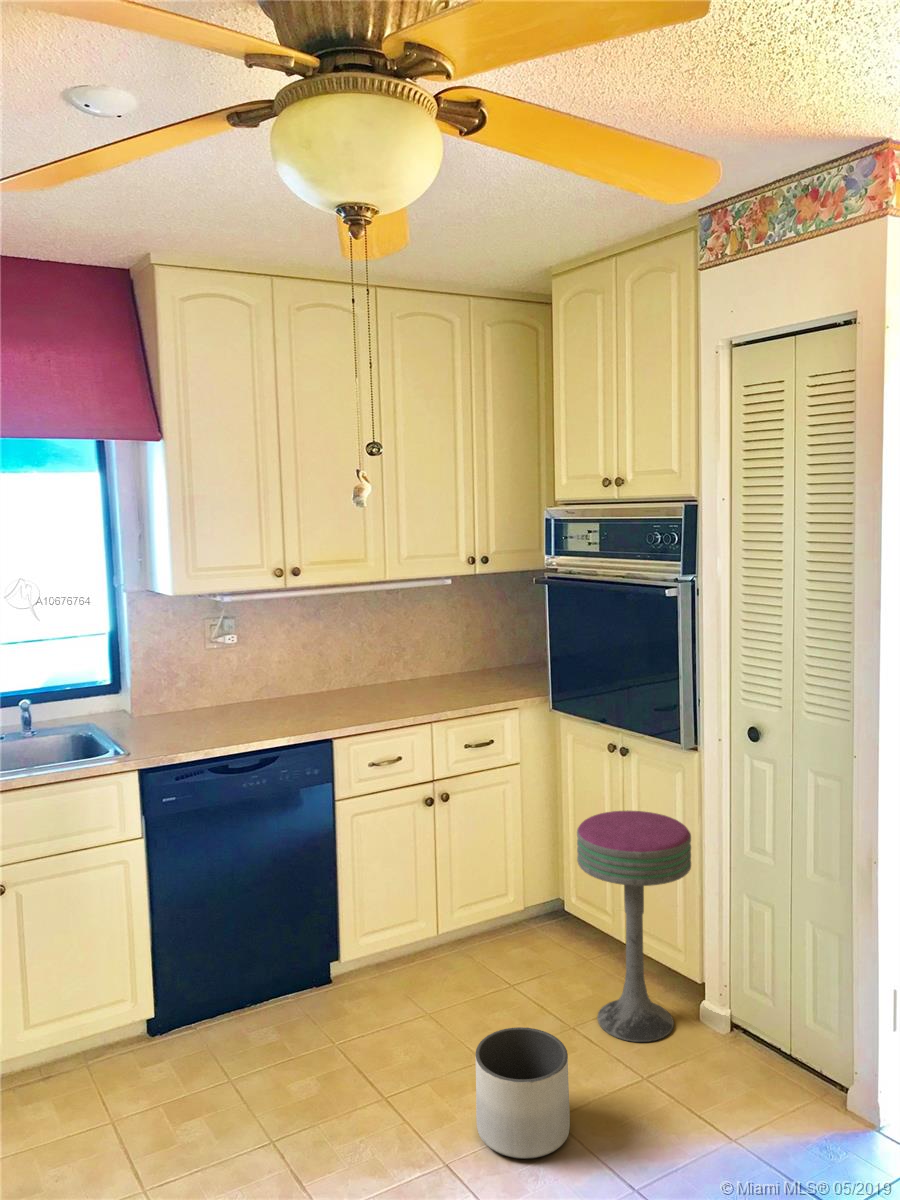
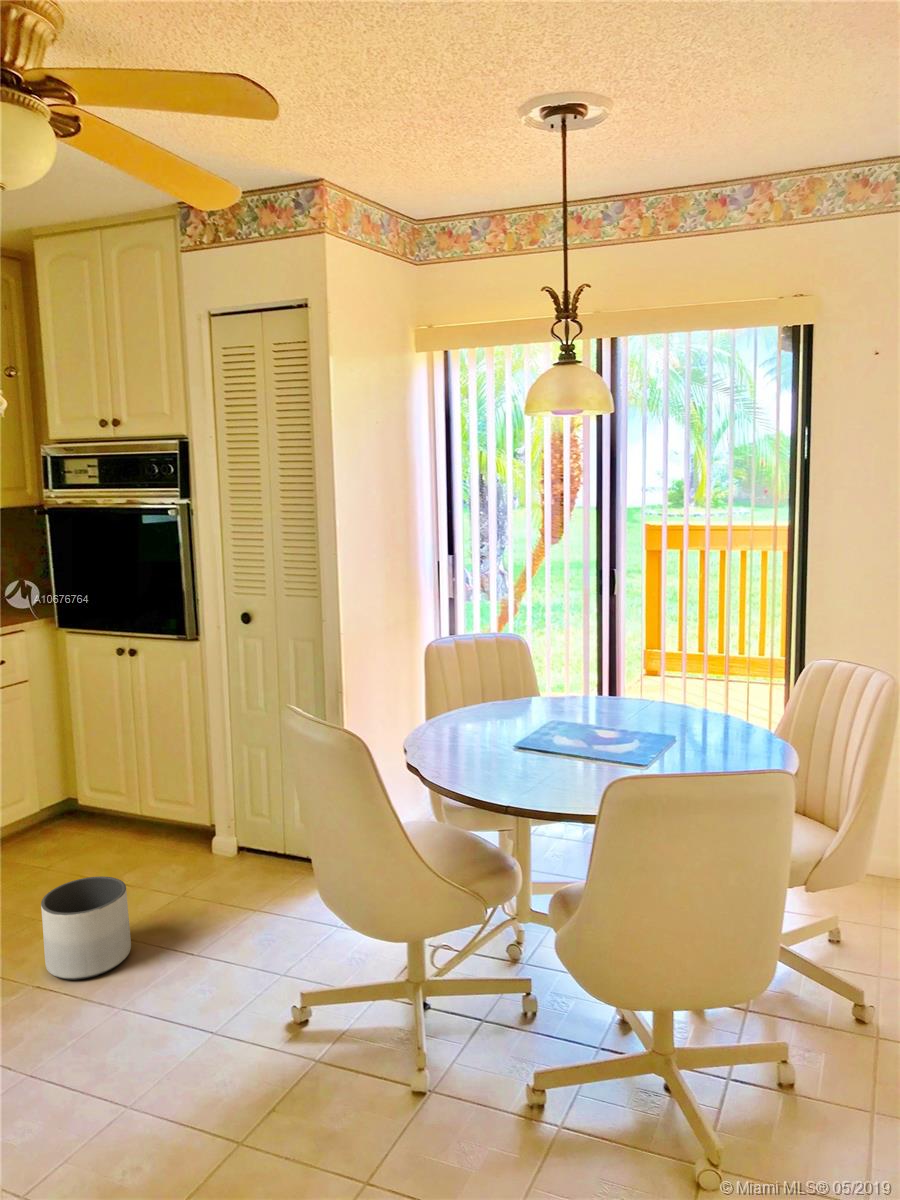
bar stool: present [577,811,691,1042] -> none [103,697,202,881]

